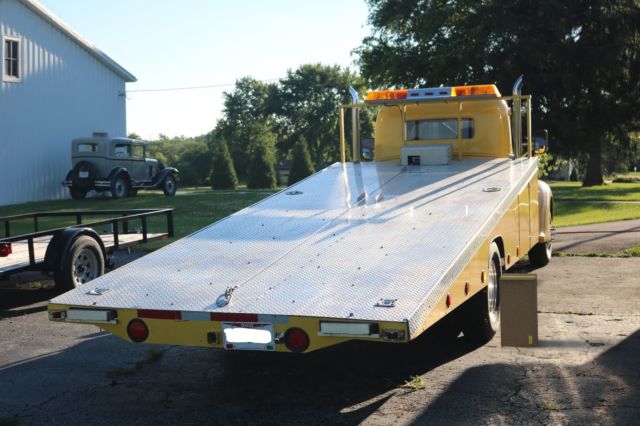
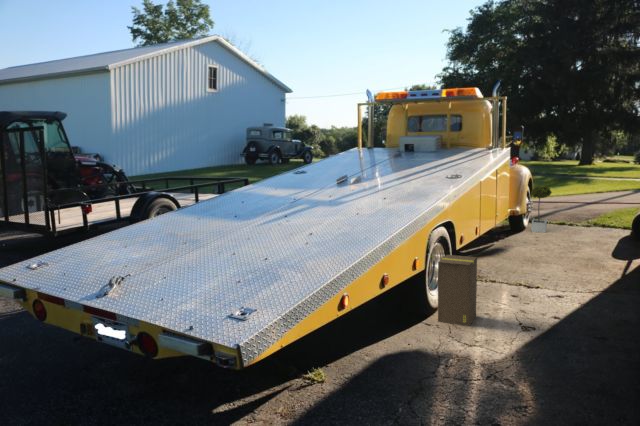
potted tree: none [553,203,579,265] -> present [531,185,552,233]

